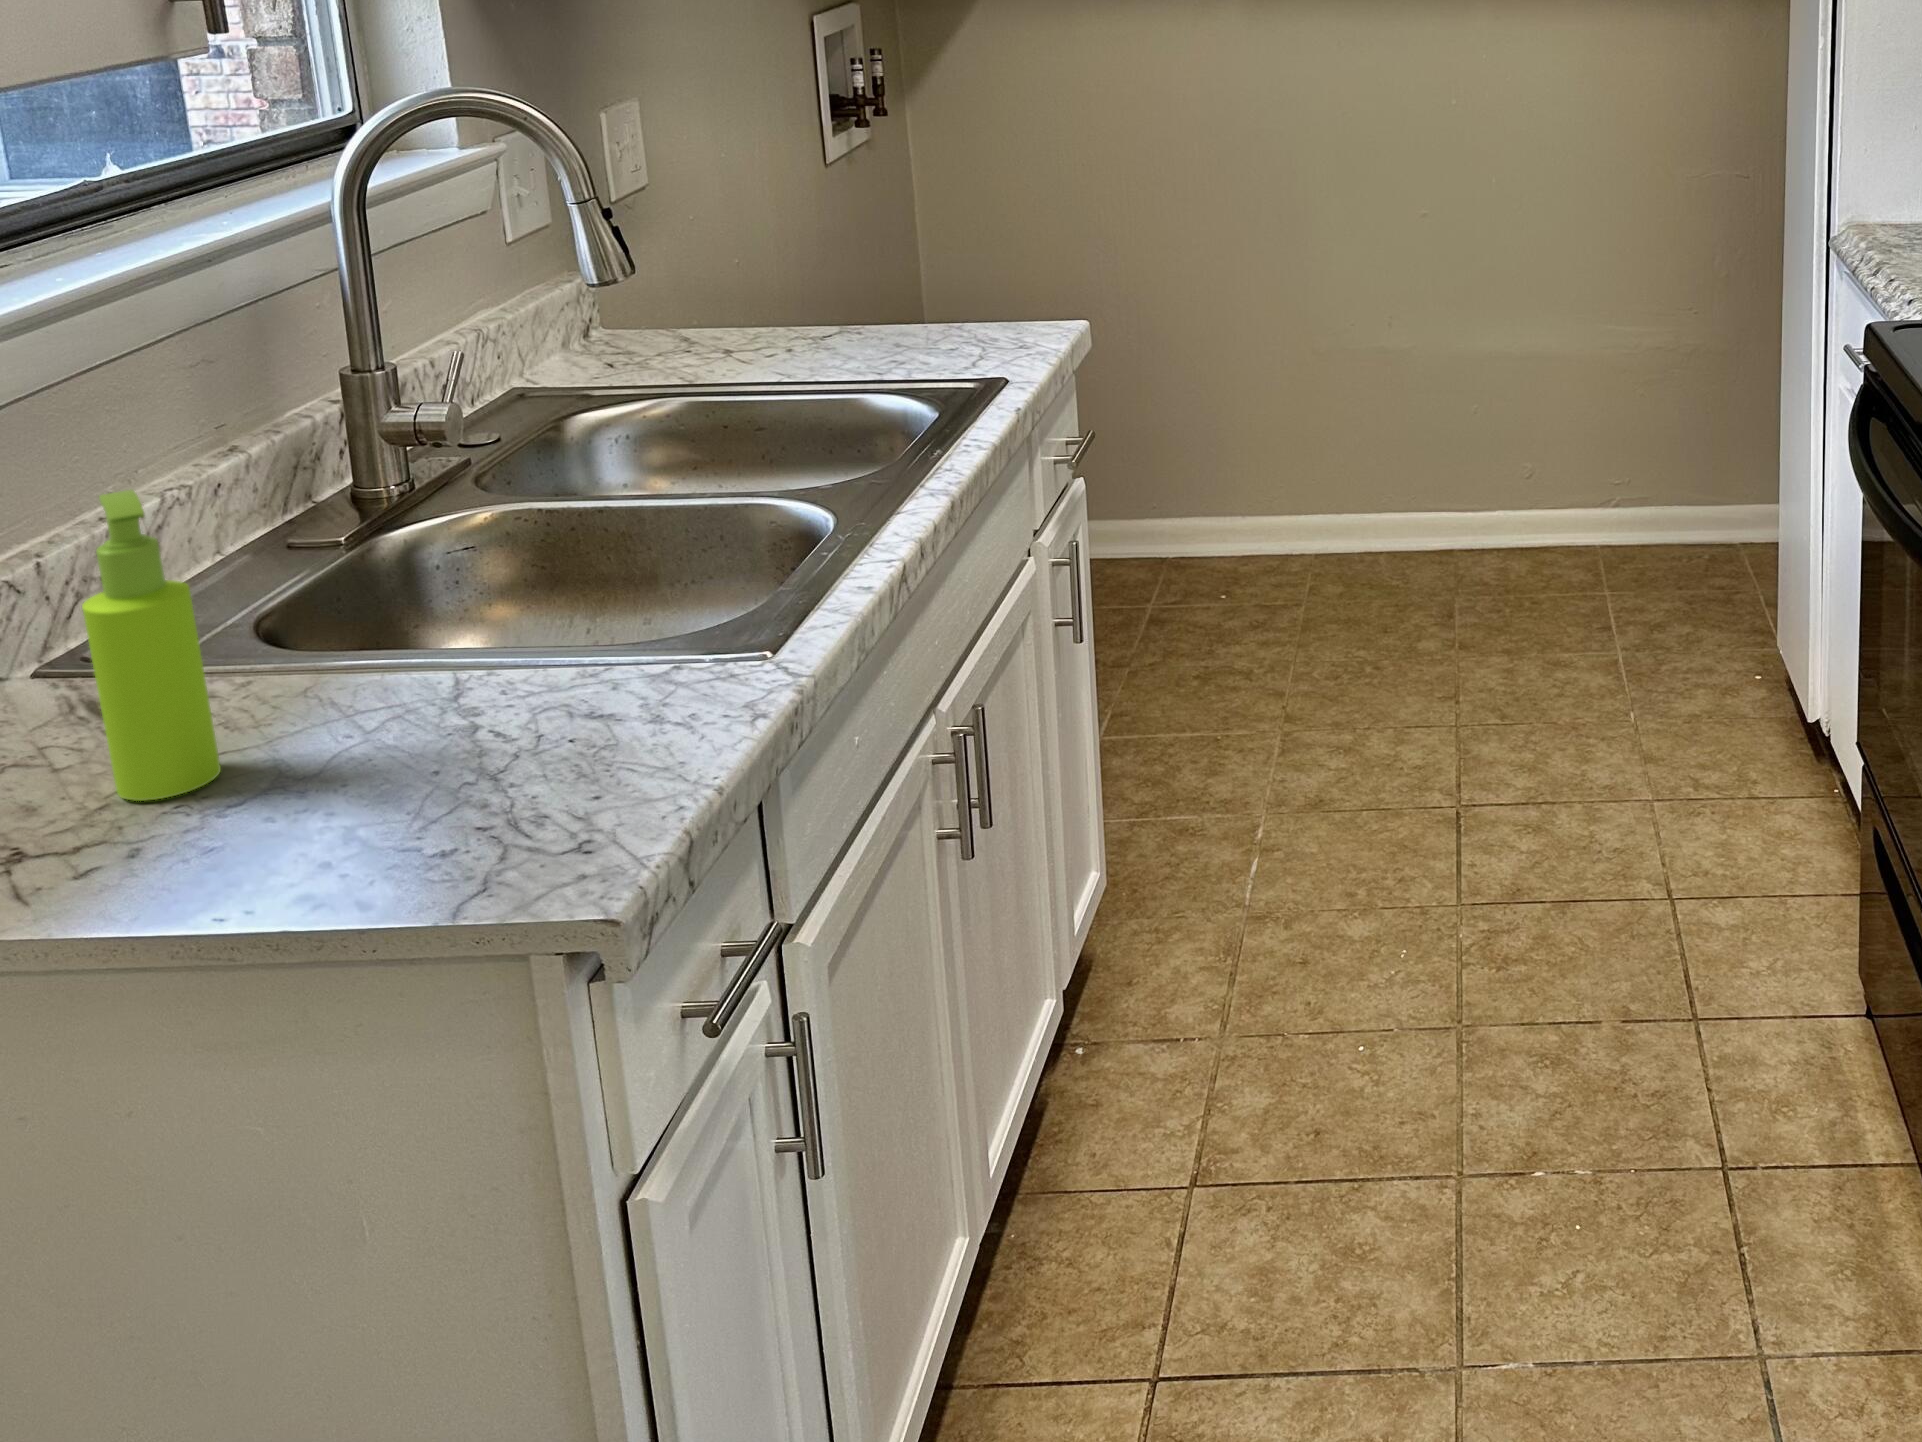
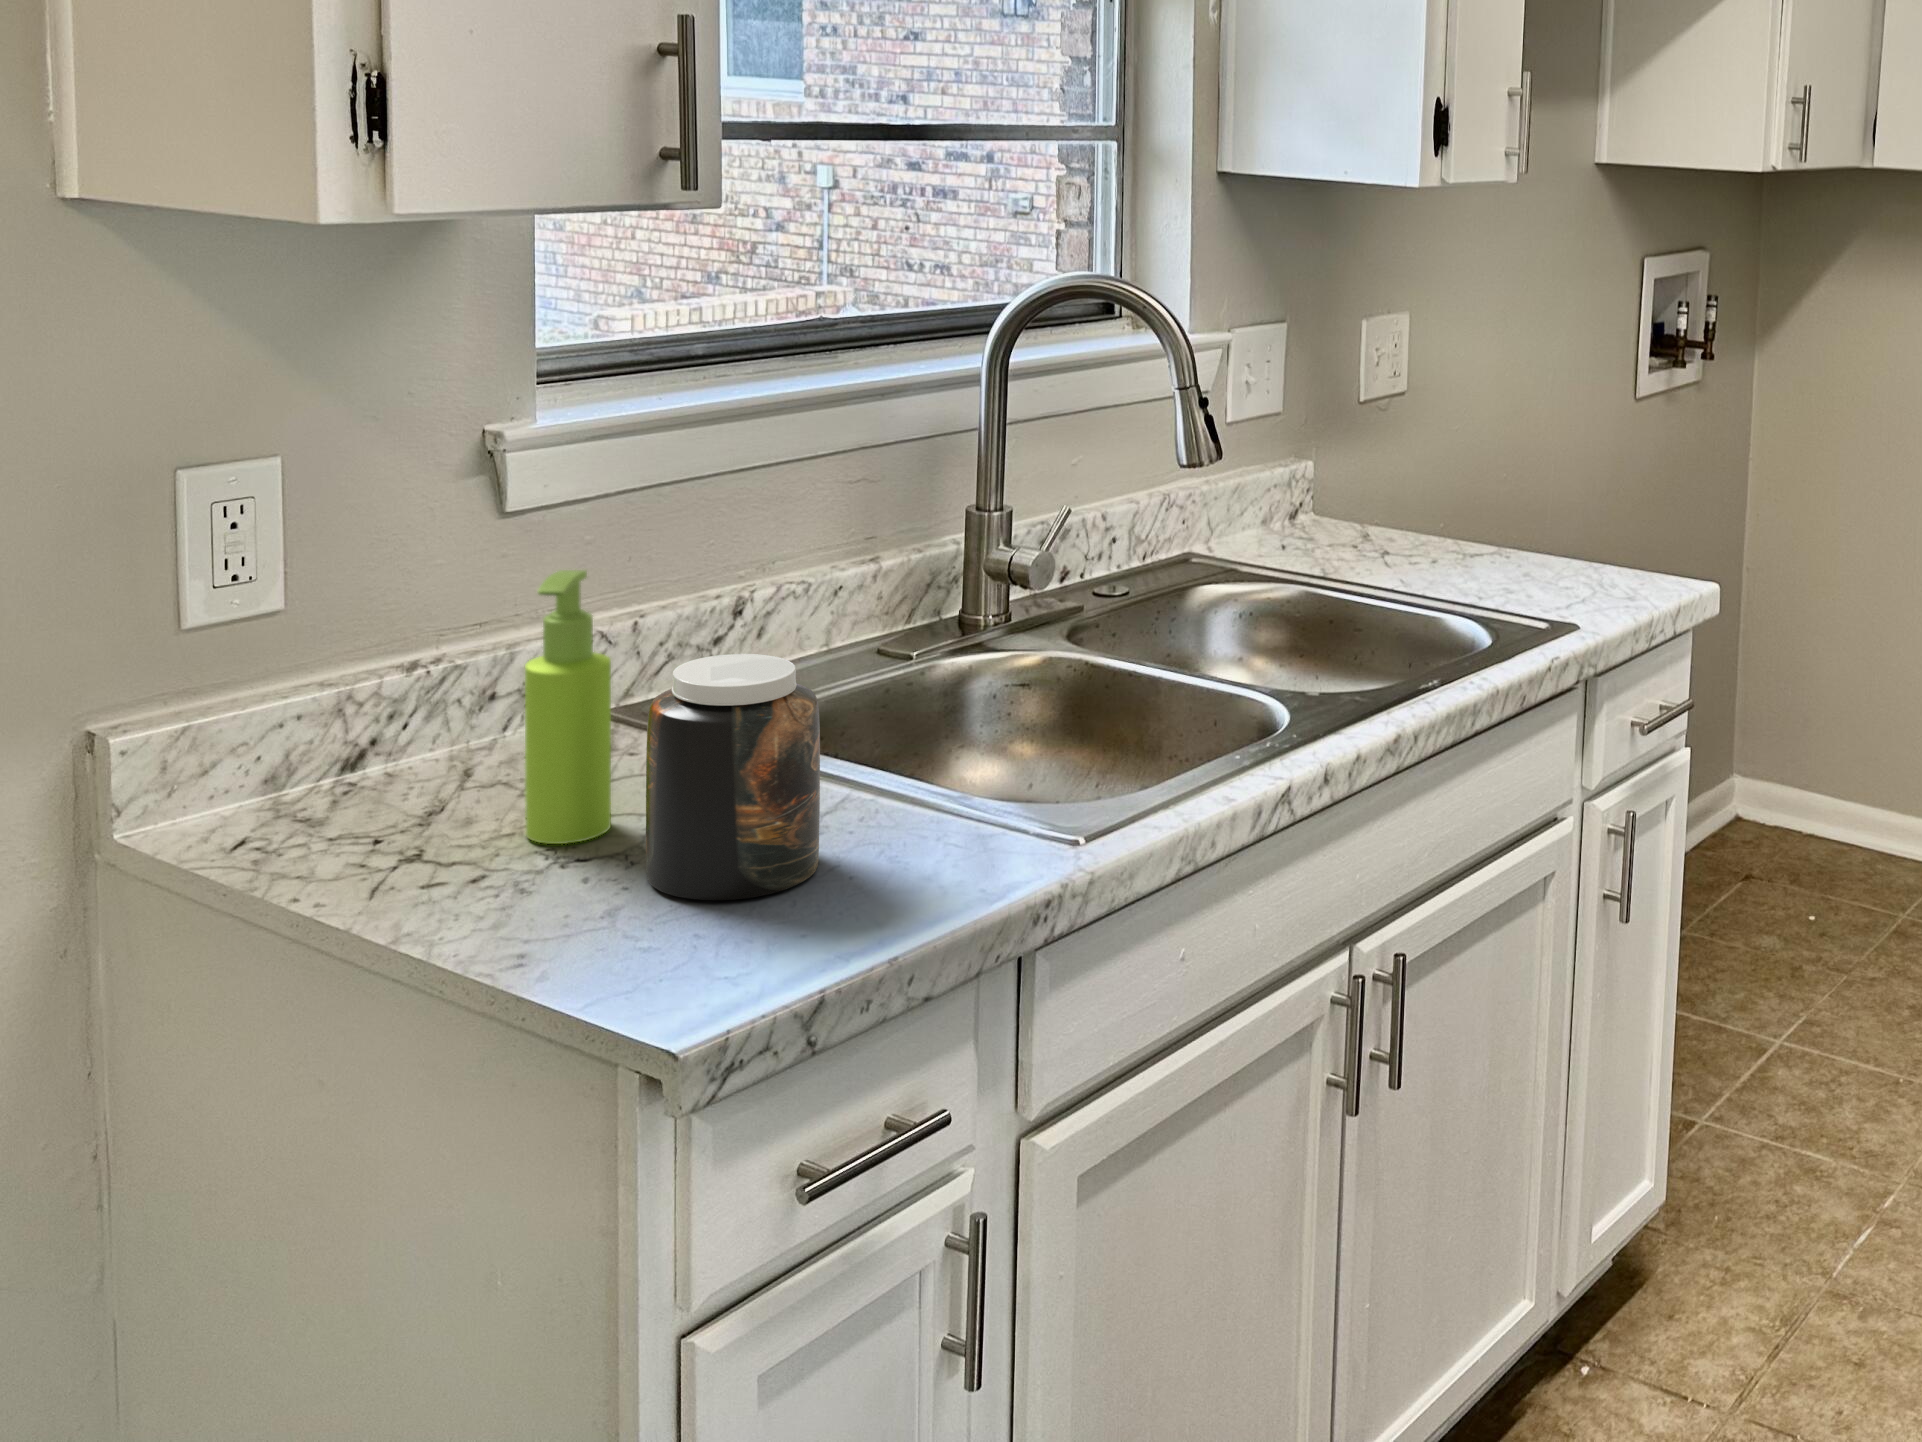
jar: none [303,530,525,796] -> present [646,654,820,900]

